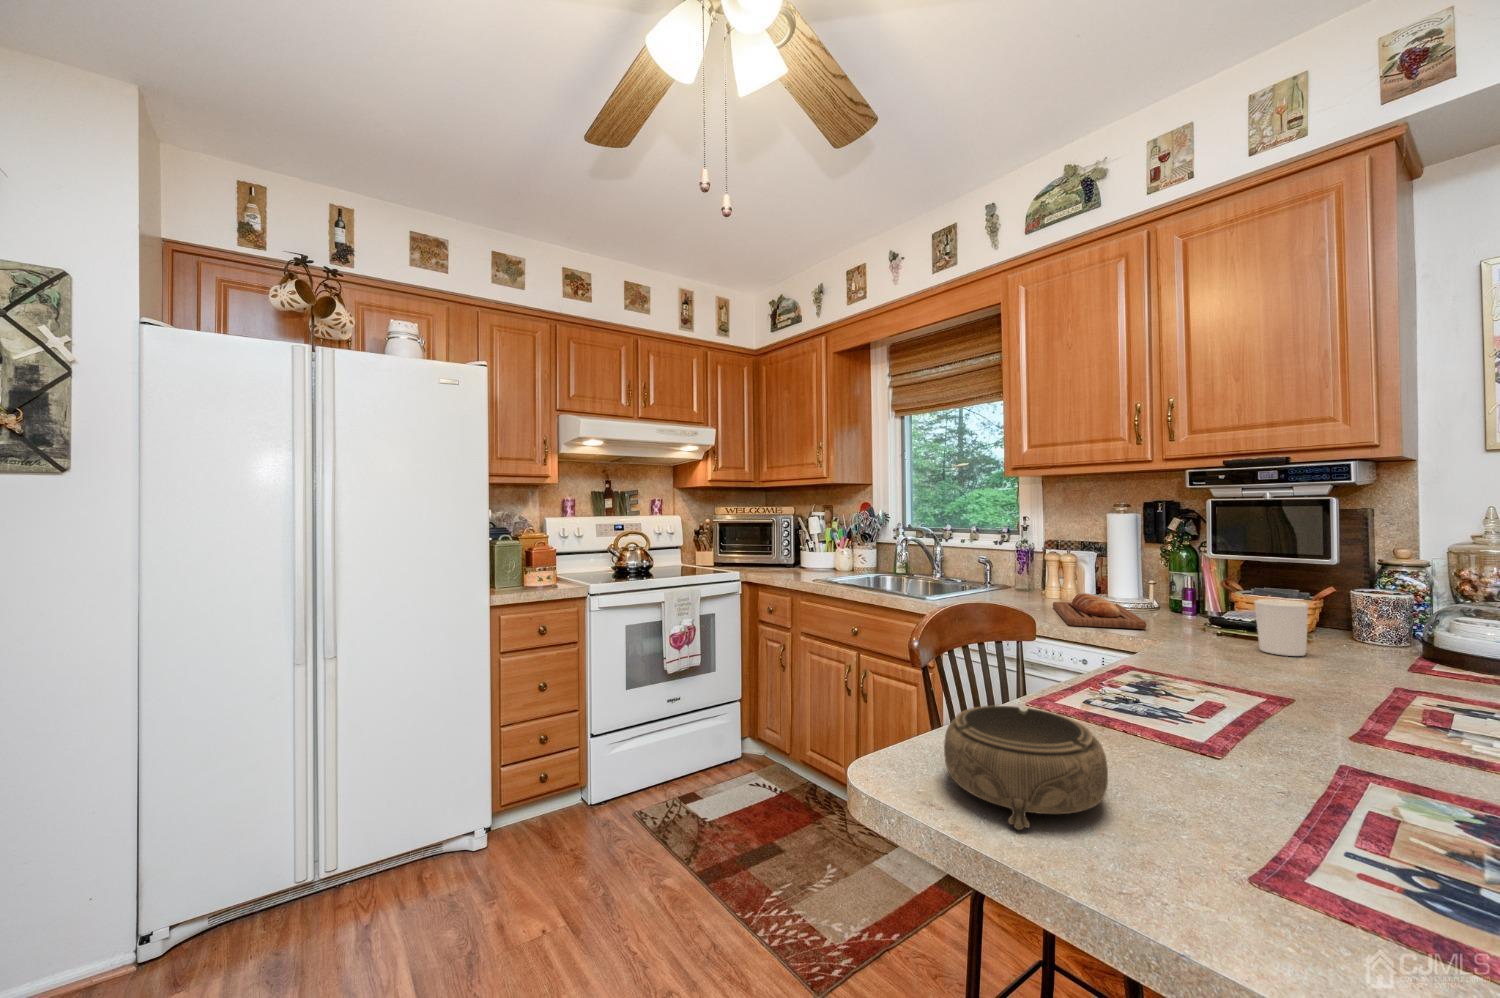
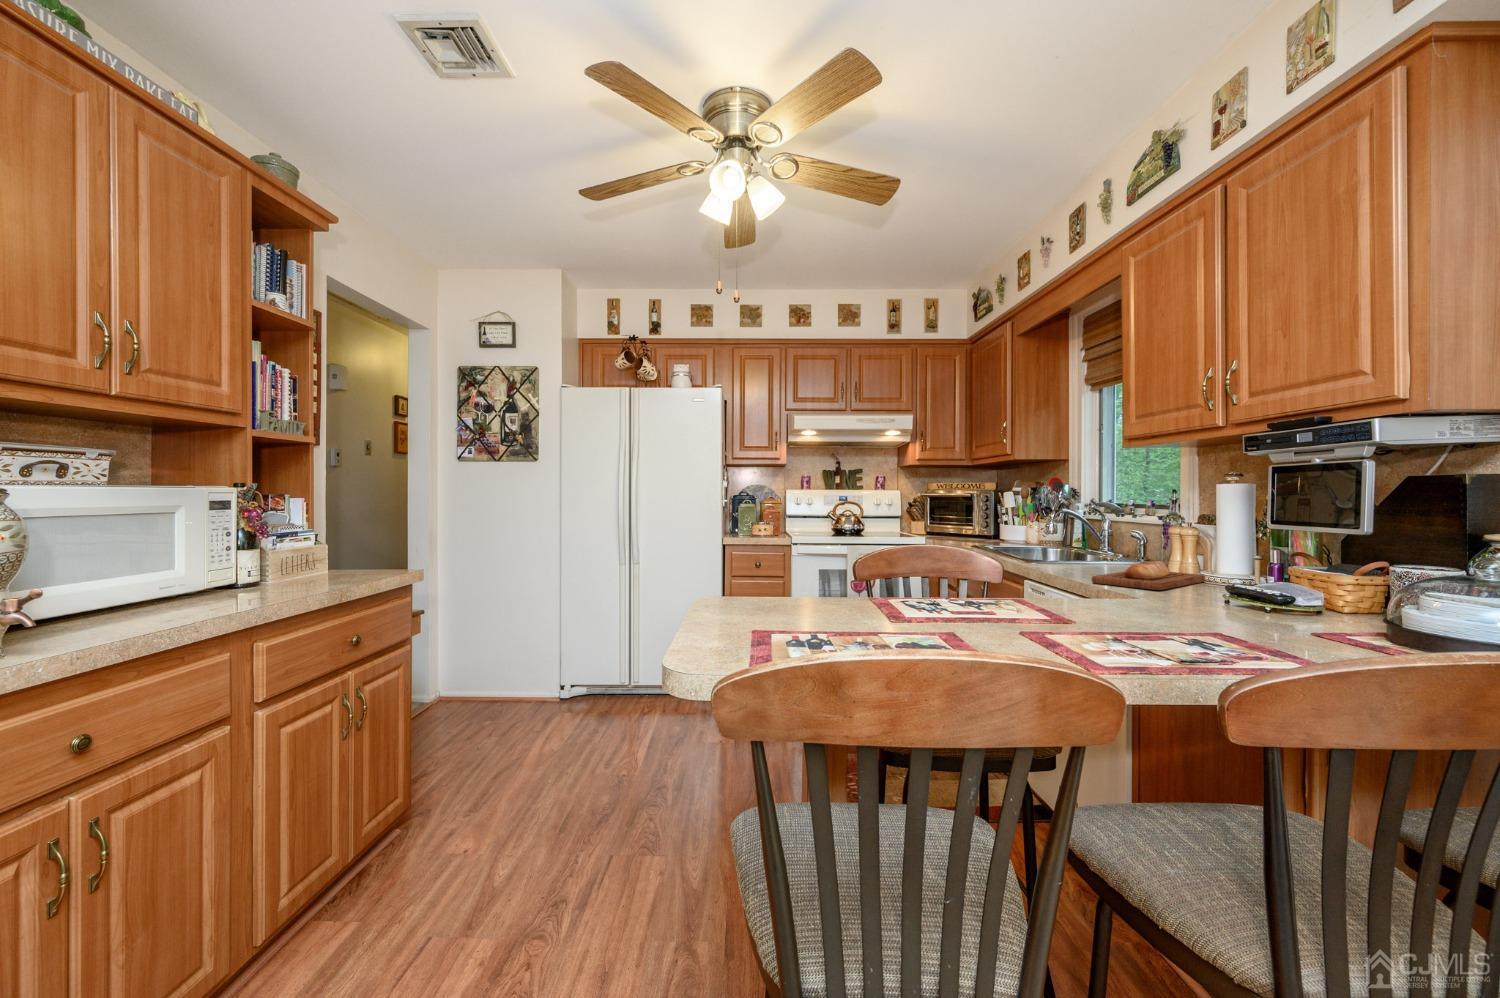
candle holder: present [1254,599,1308,656] -> none [1206,561,1257,614]
decorative bowl: present [944,706,1108,830] -> none [721,576,799,617]

